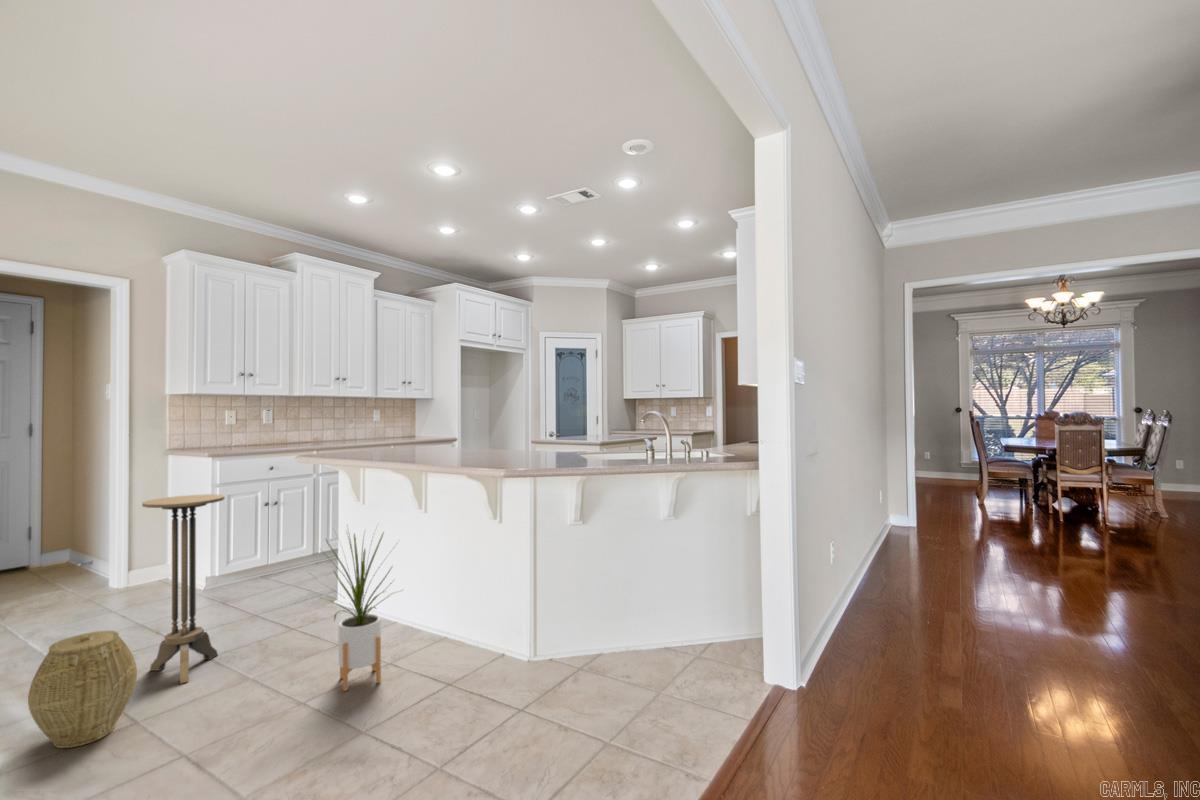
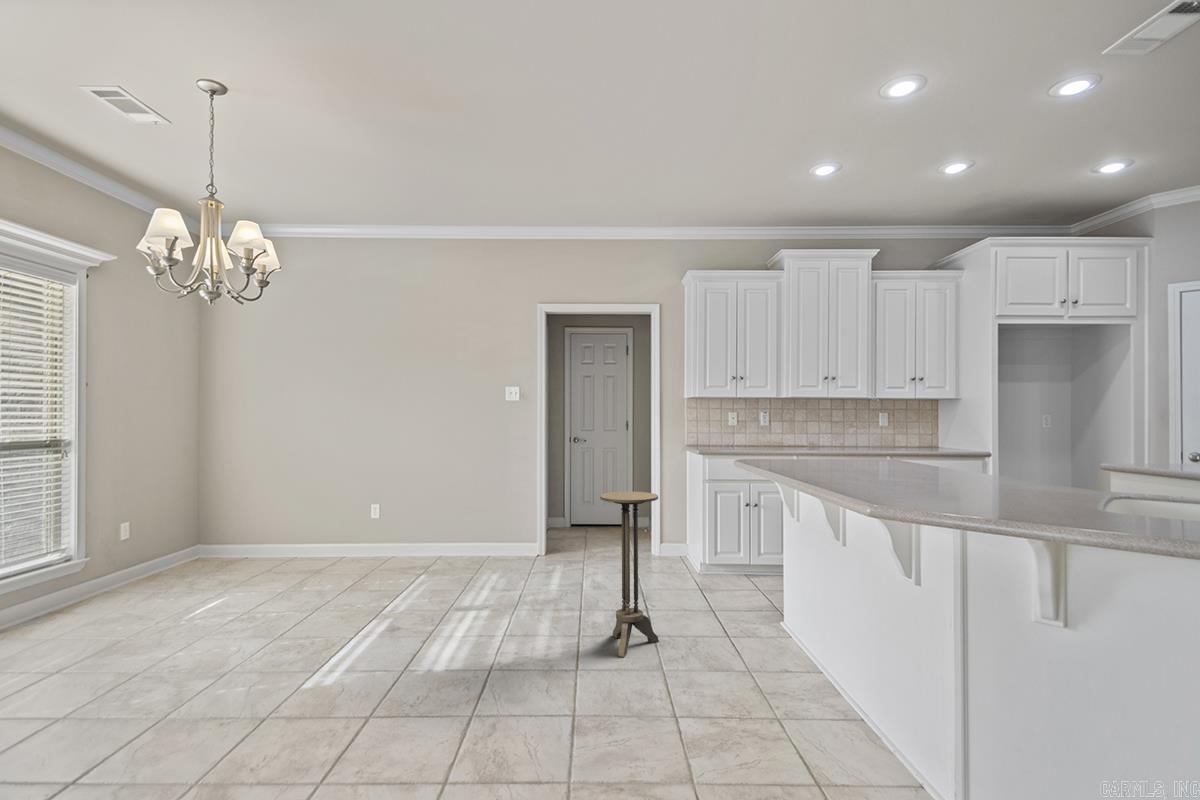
house plant: present [322,534,391,691] -> none [684,546,785,737]
woven basket: present [28,631,137,748] -> none [513,592,575,679]

